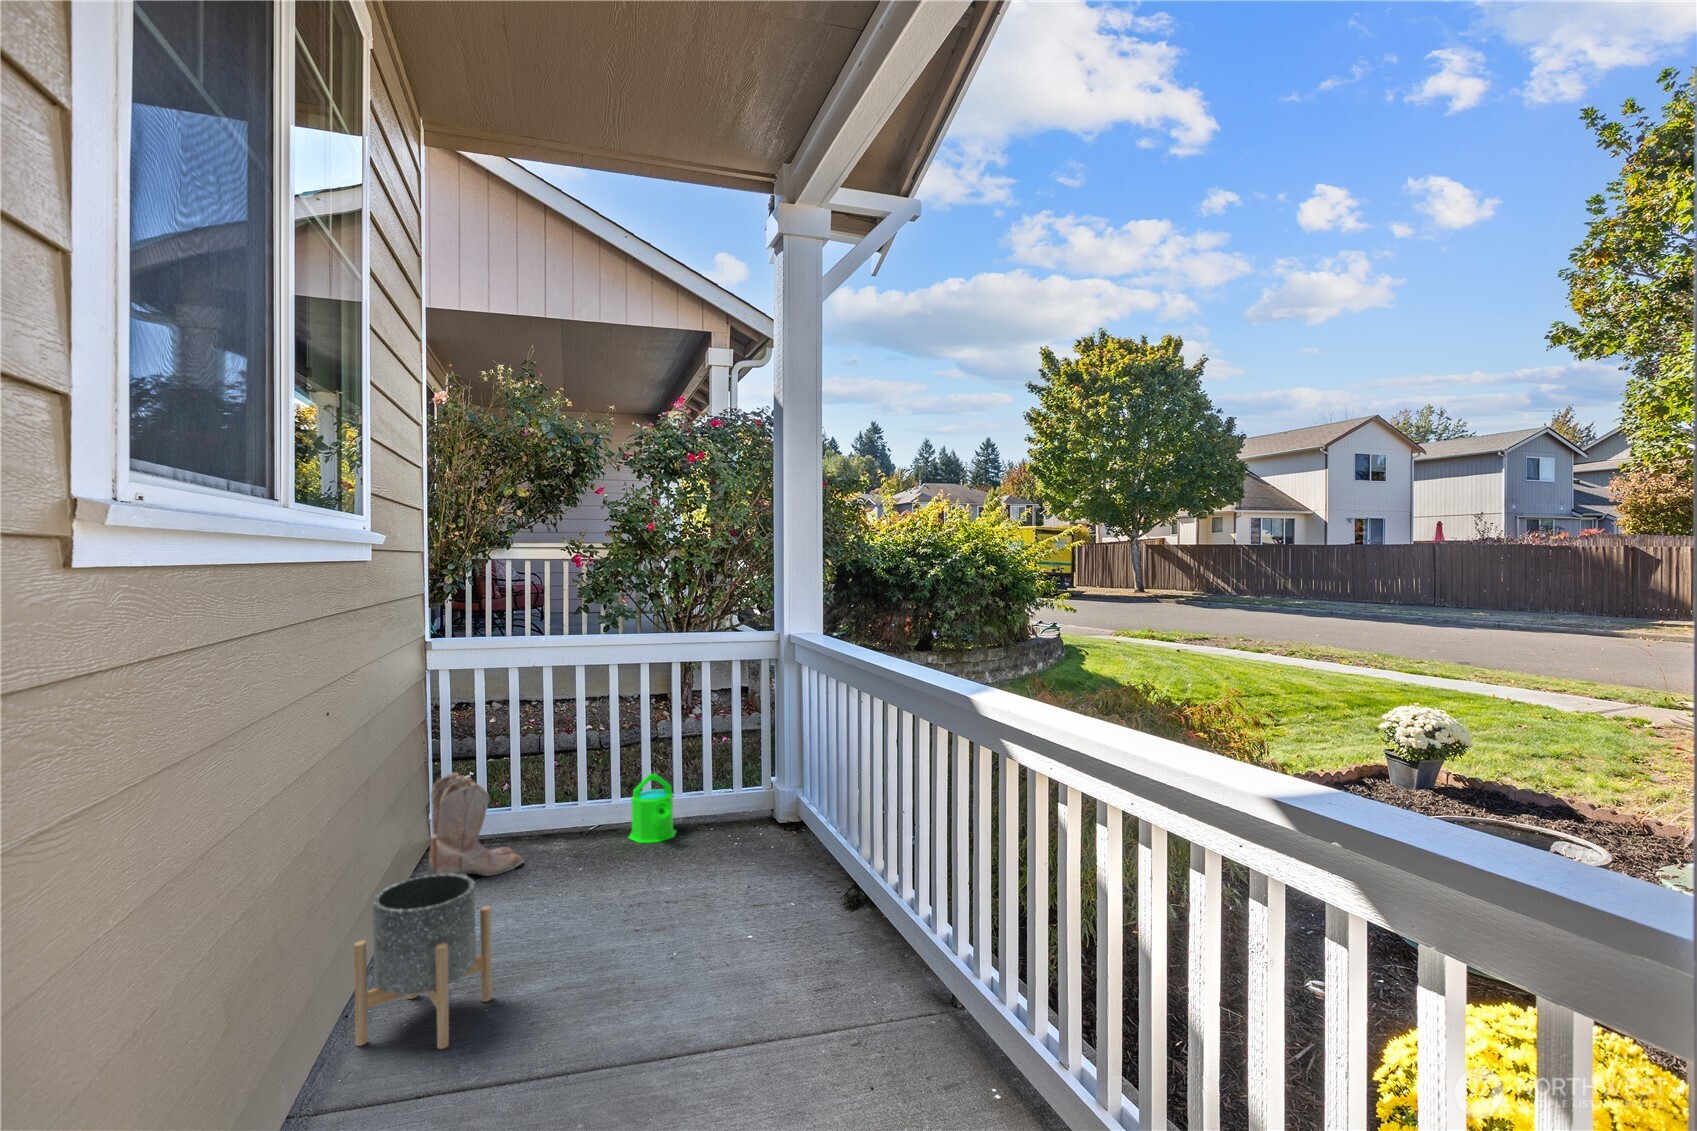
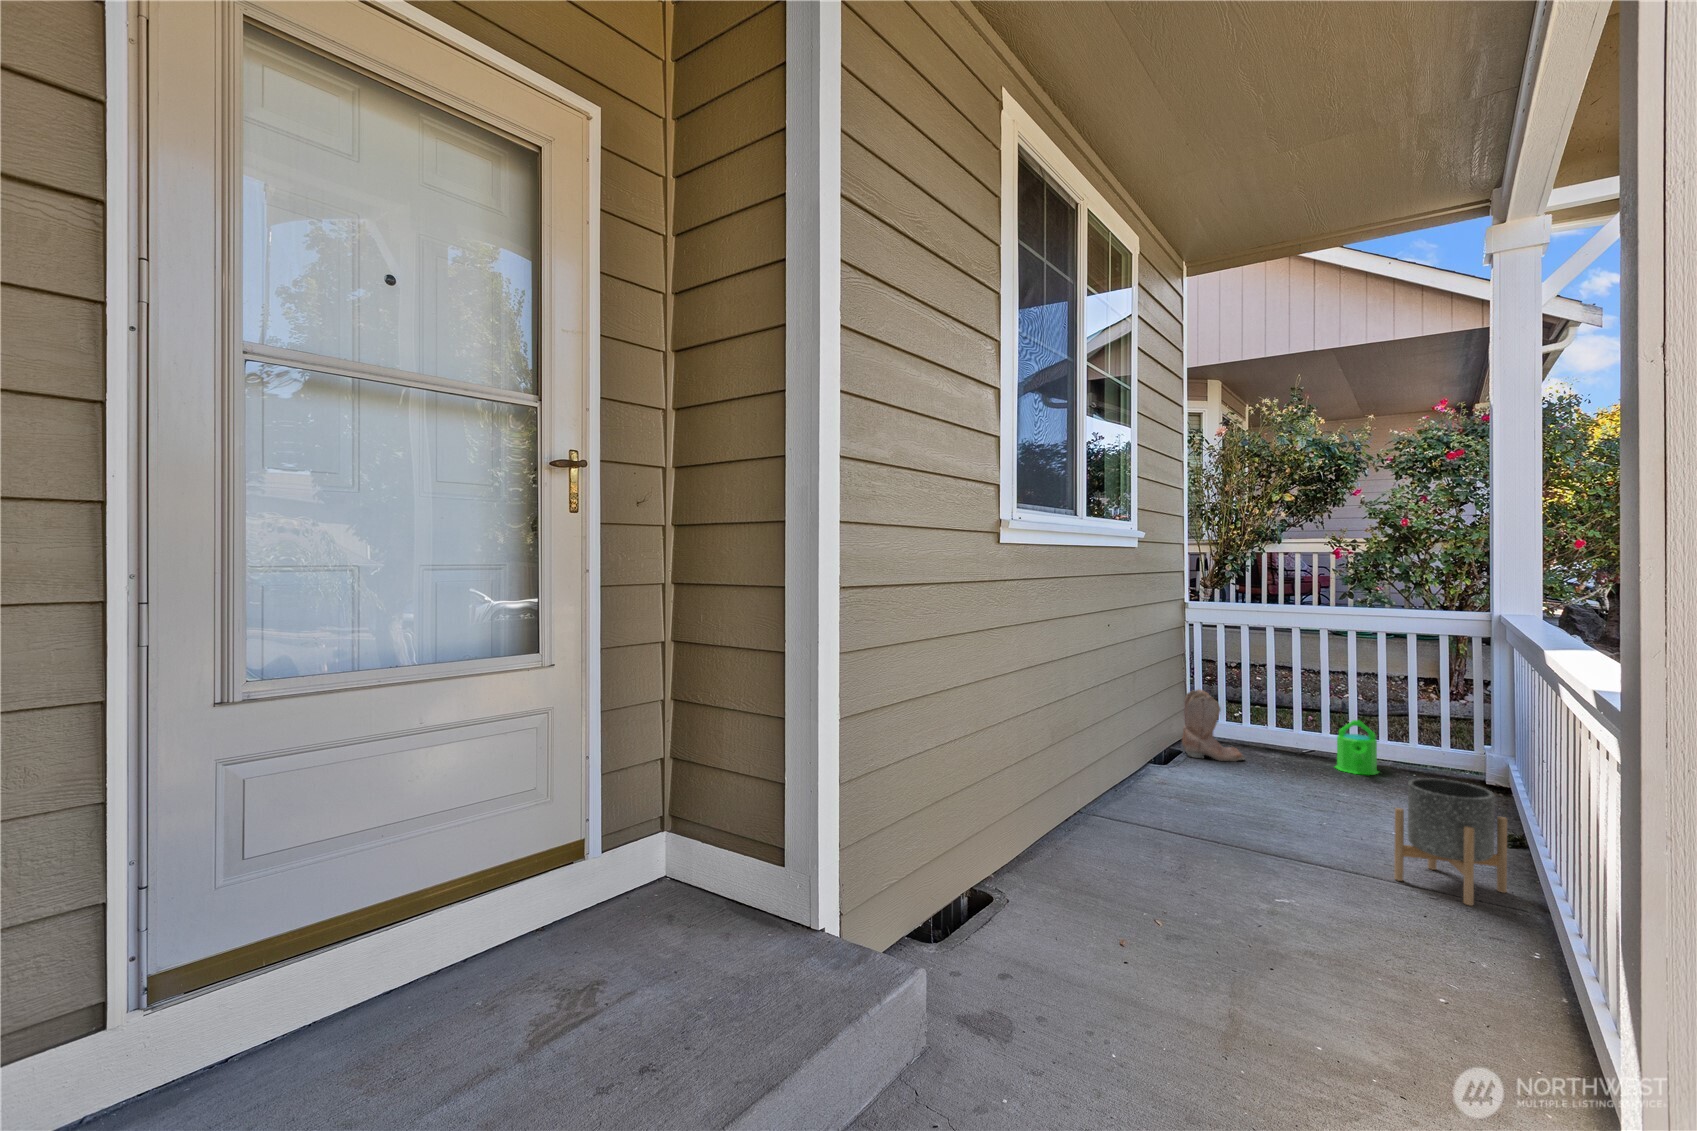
planter: present [354,873,492,1049] -> present [1394,778,1507,906]

